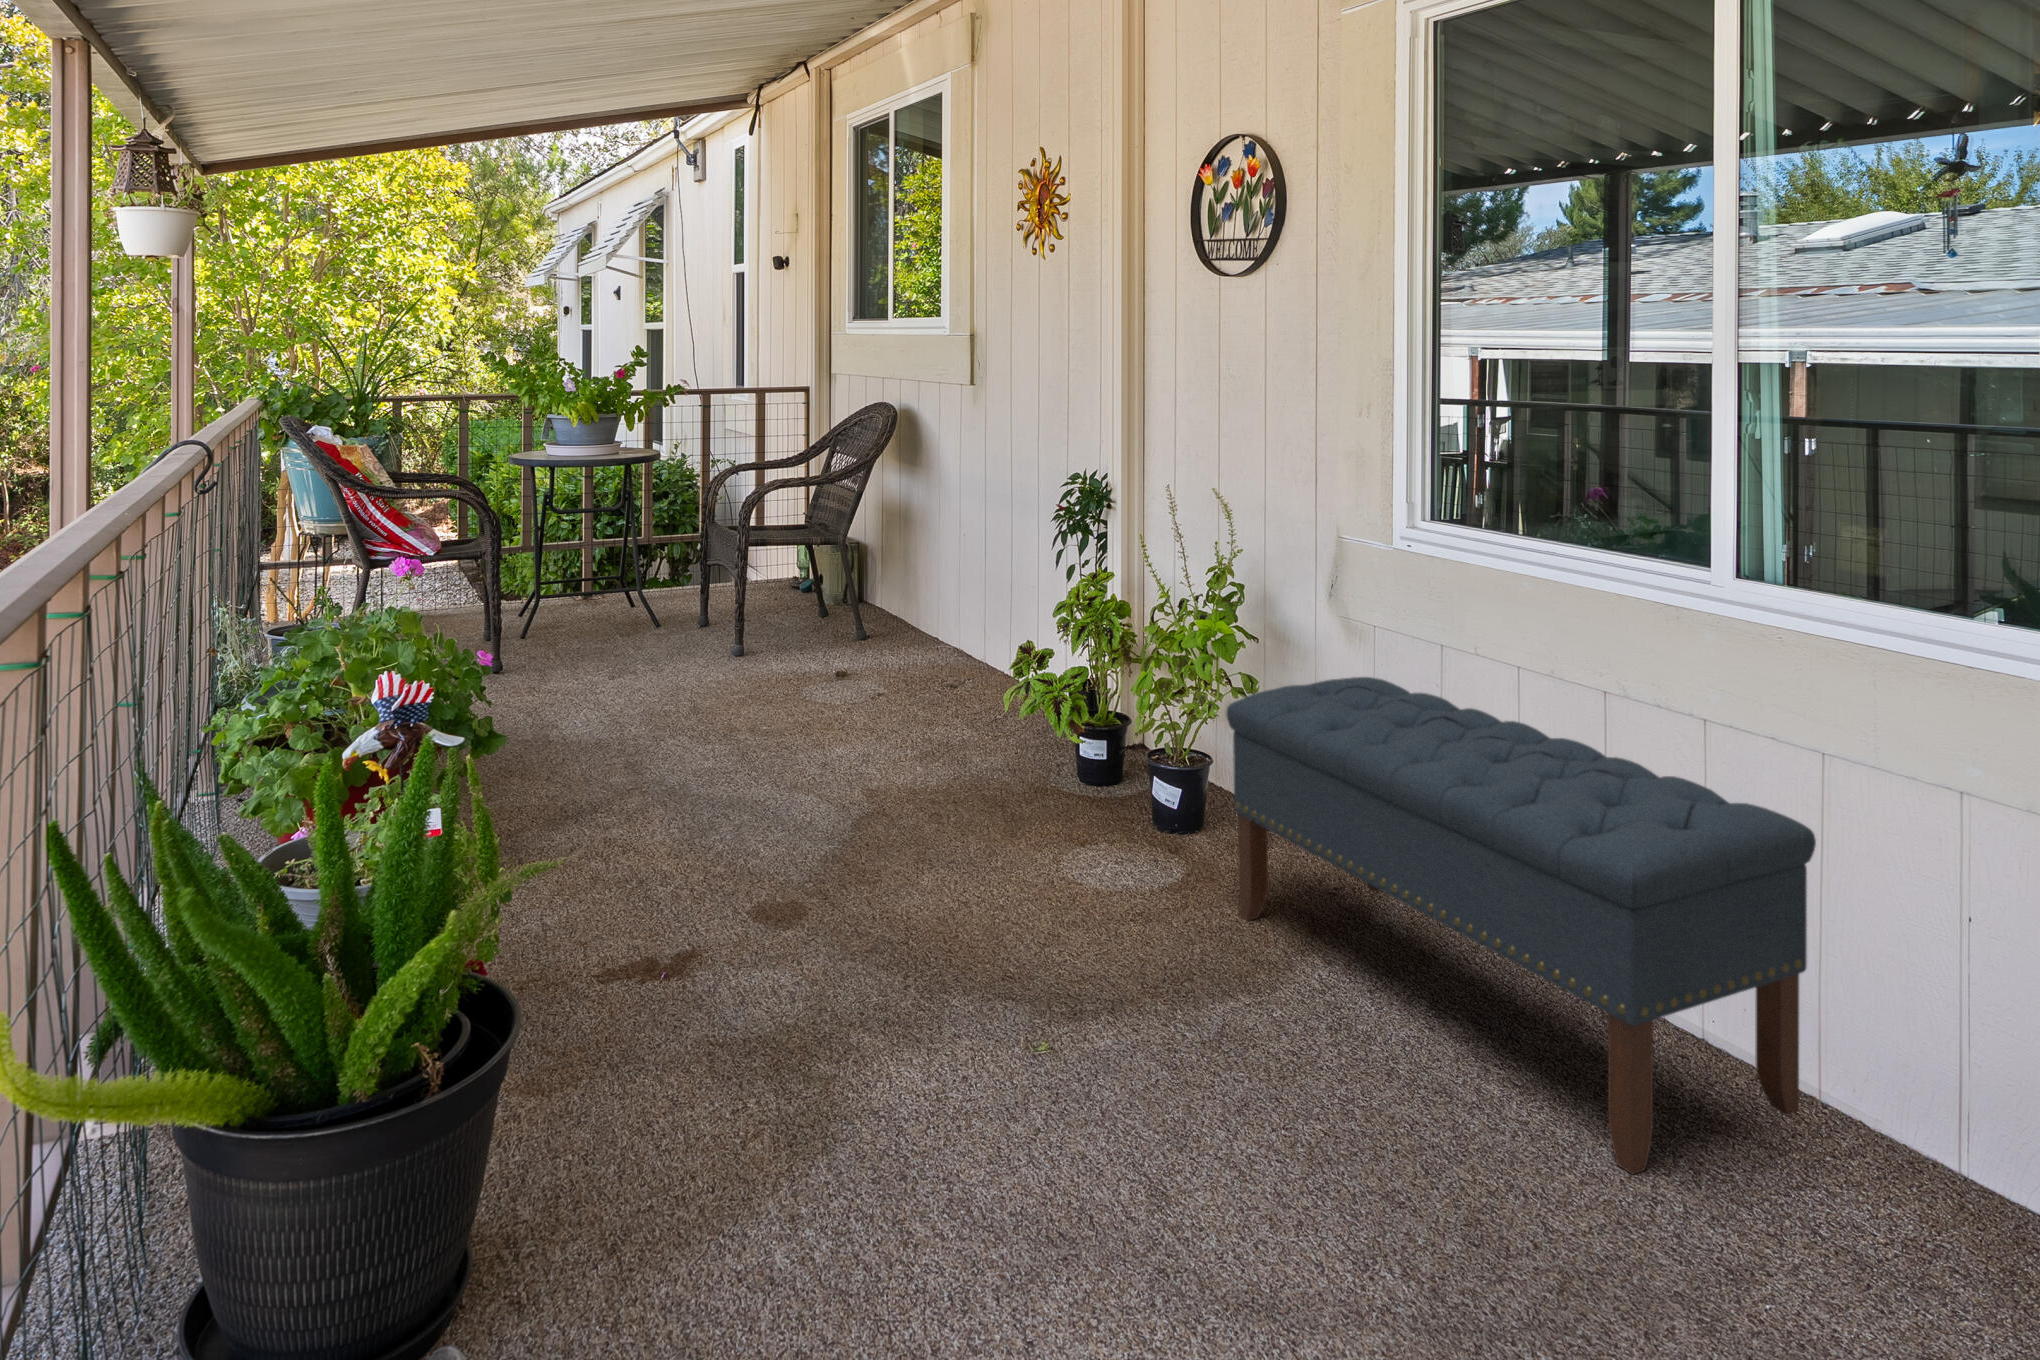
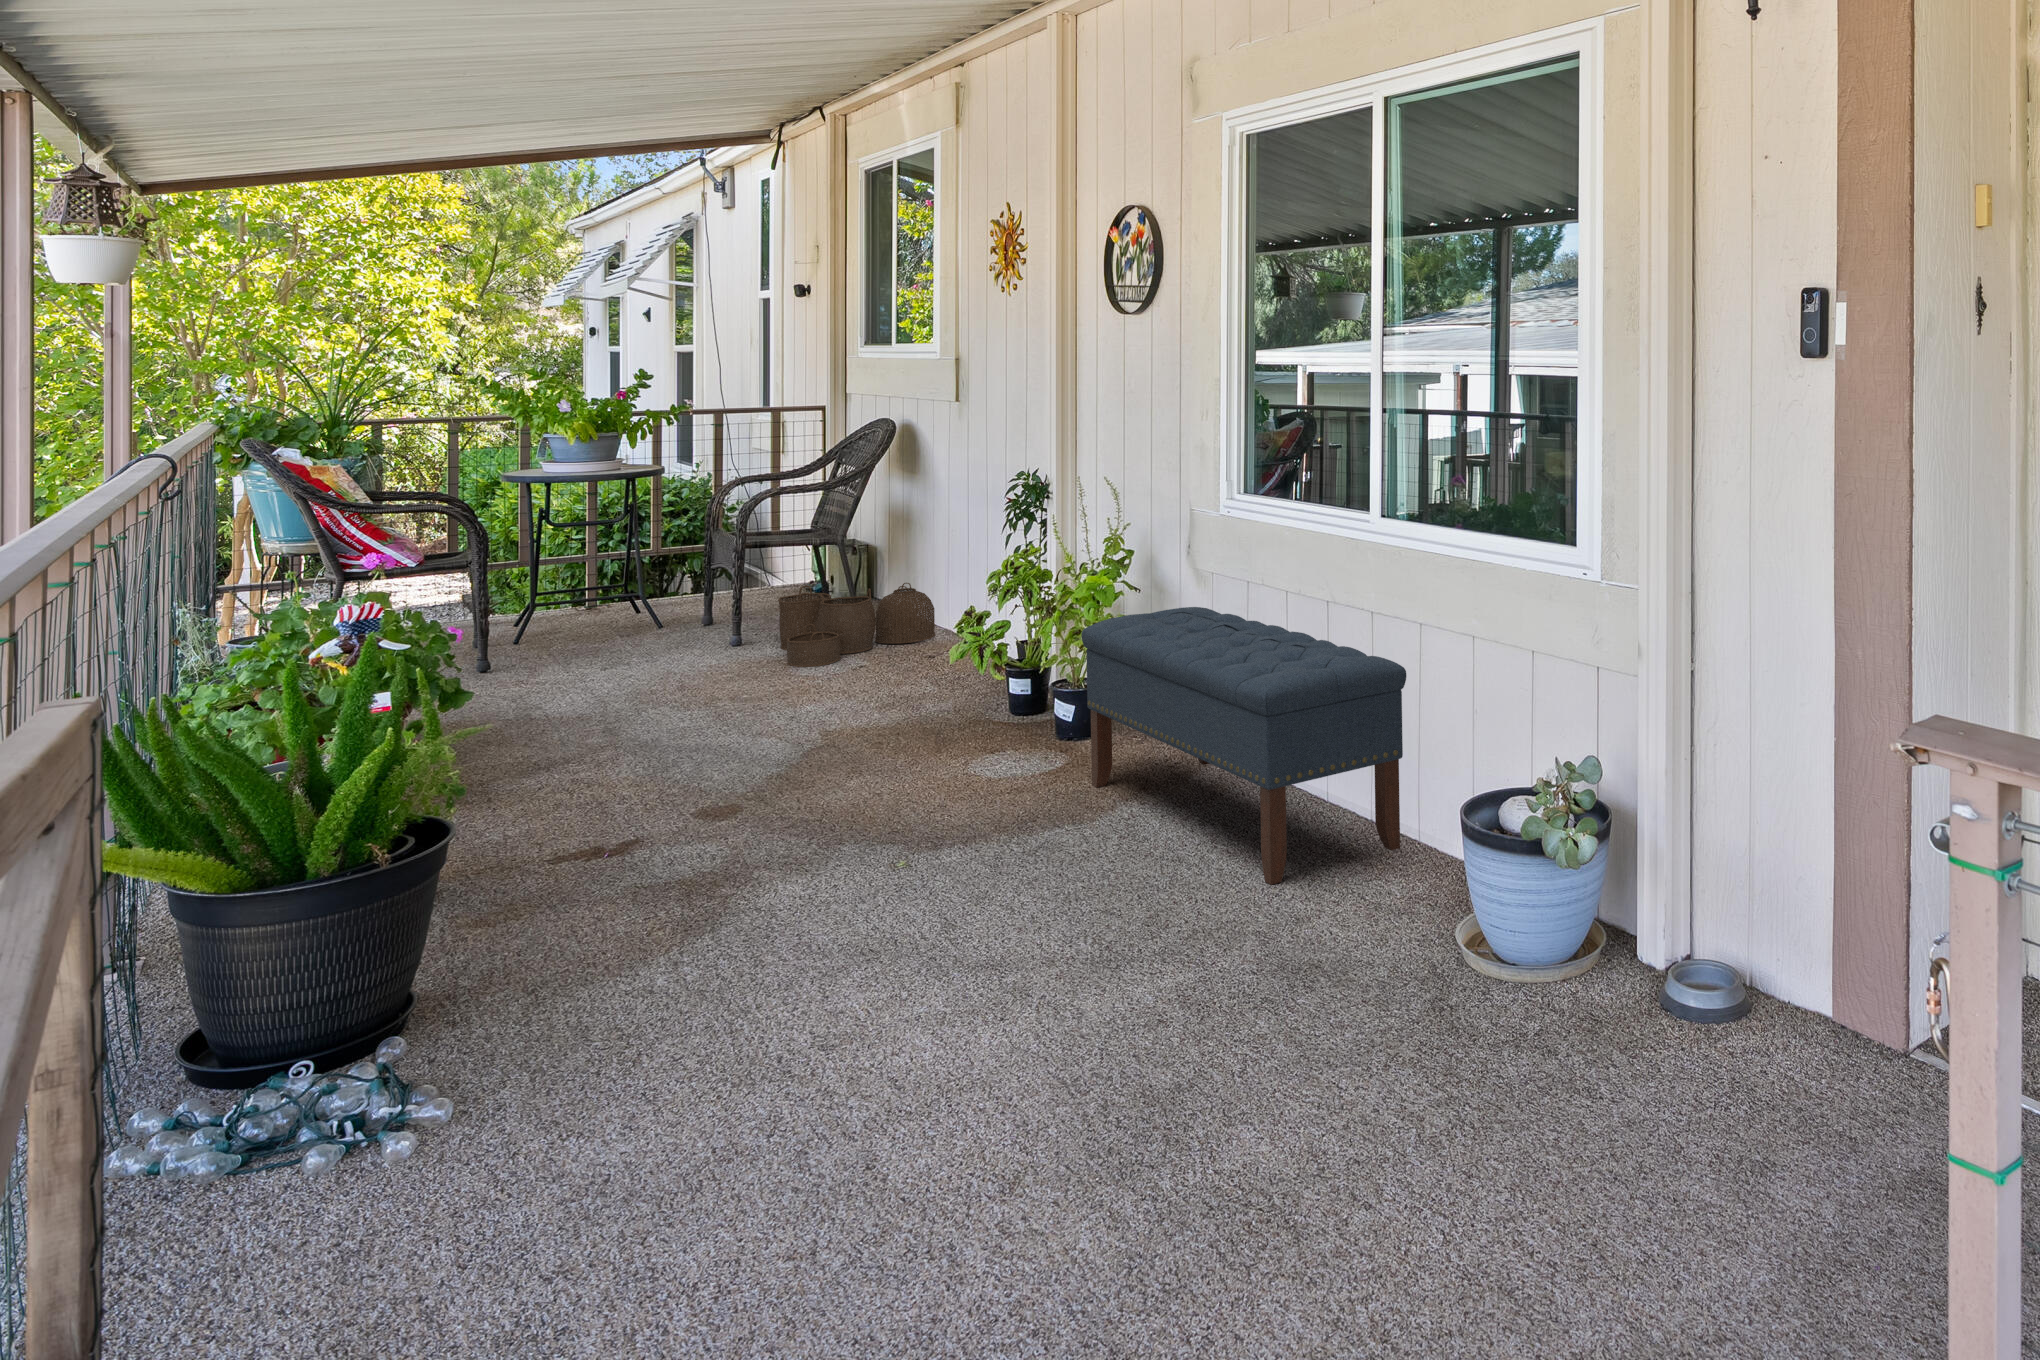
woven basket: none [784,589,947,687] -> present [778,583,935,667]

